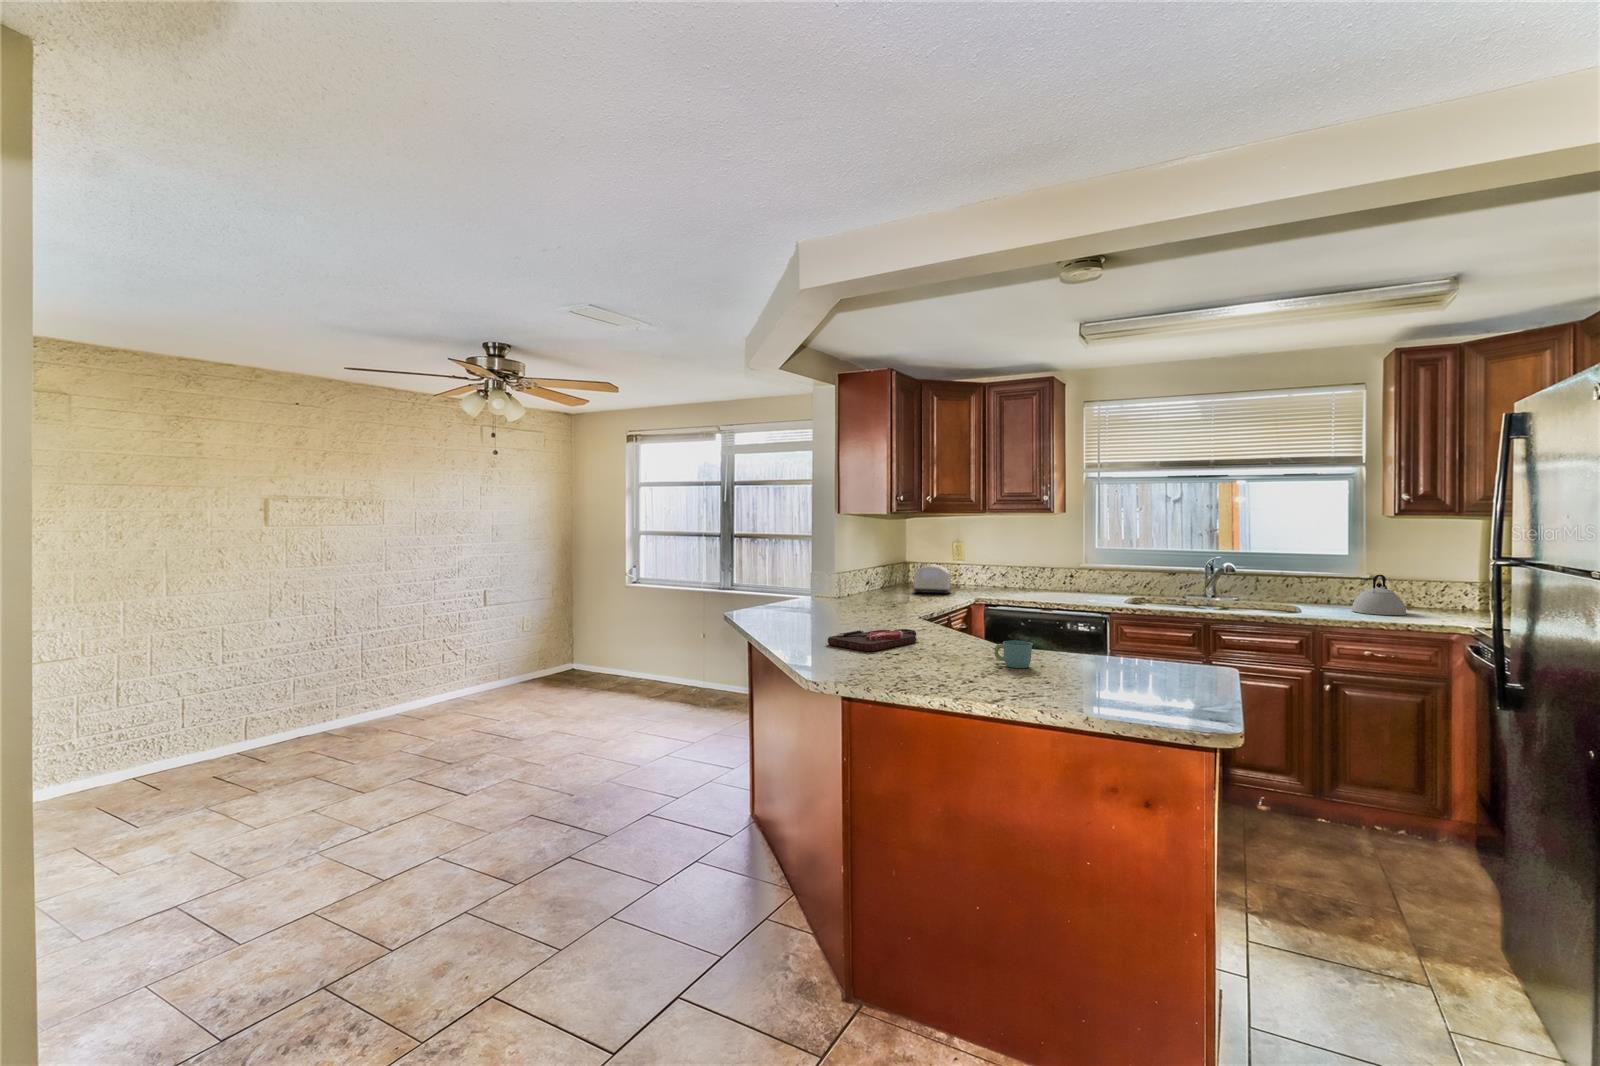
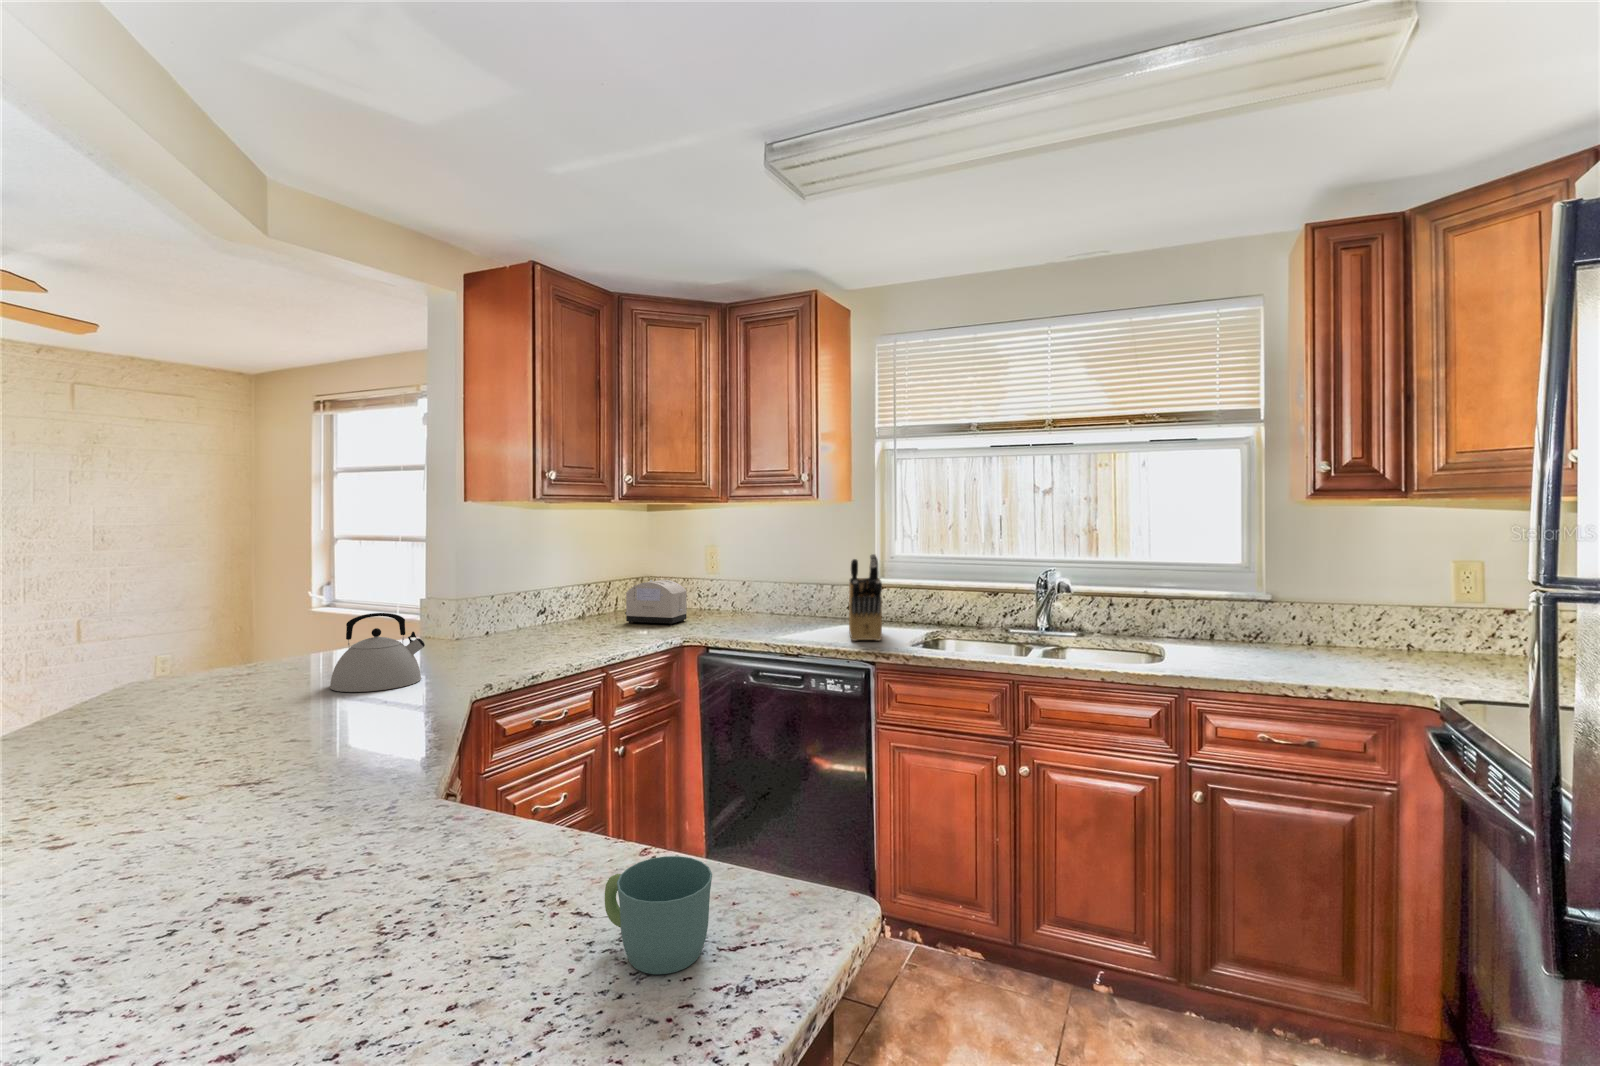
knife block: none [1075,548,1112,603] -> present [849,554,882,641]
kettle: present [1352,575,1407,615] -> present [330,613,425,692]
cutting board: present [828,626,916,651] -> none [57,726,353,813]
mug: present [995,641,1032,668] -> present [605,856,712,974]

